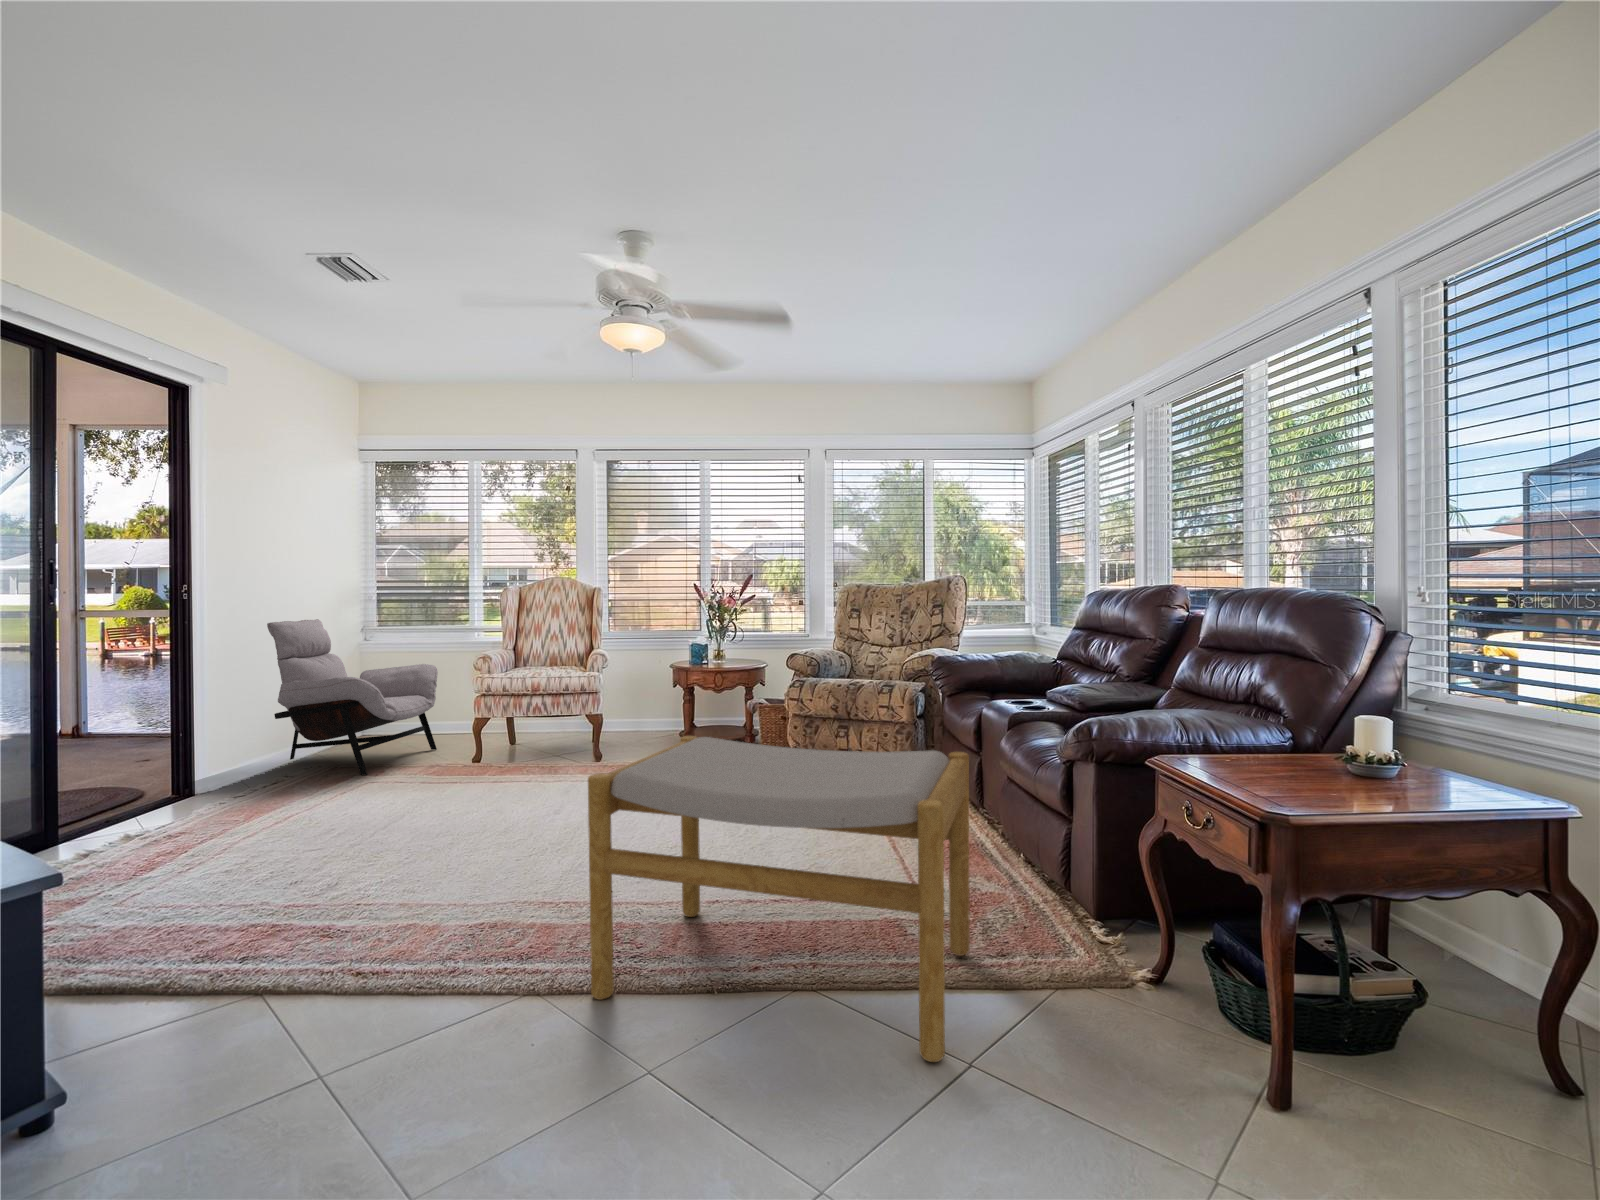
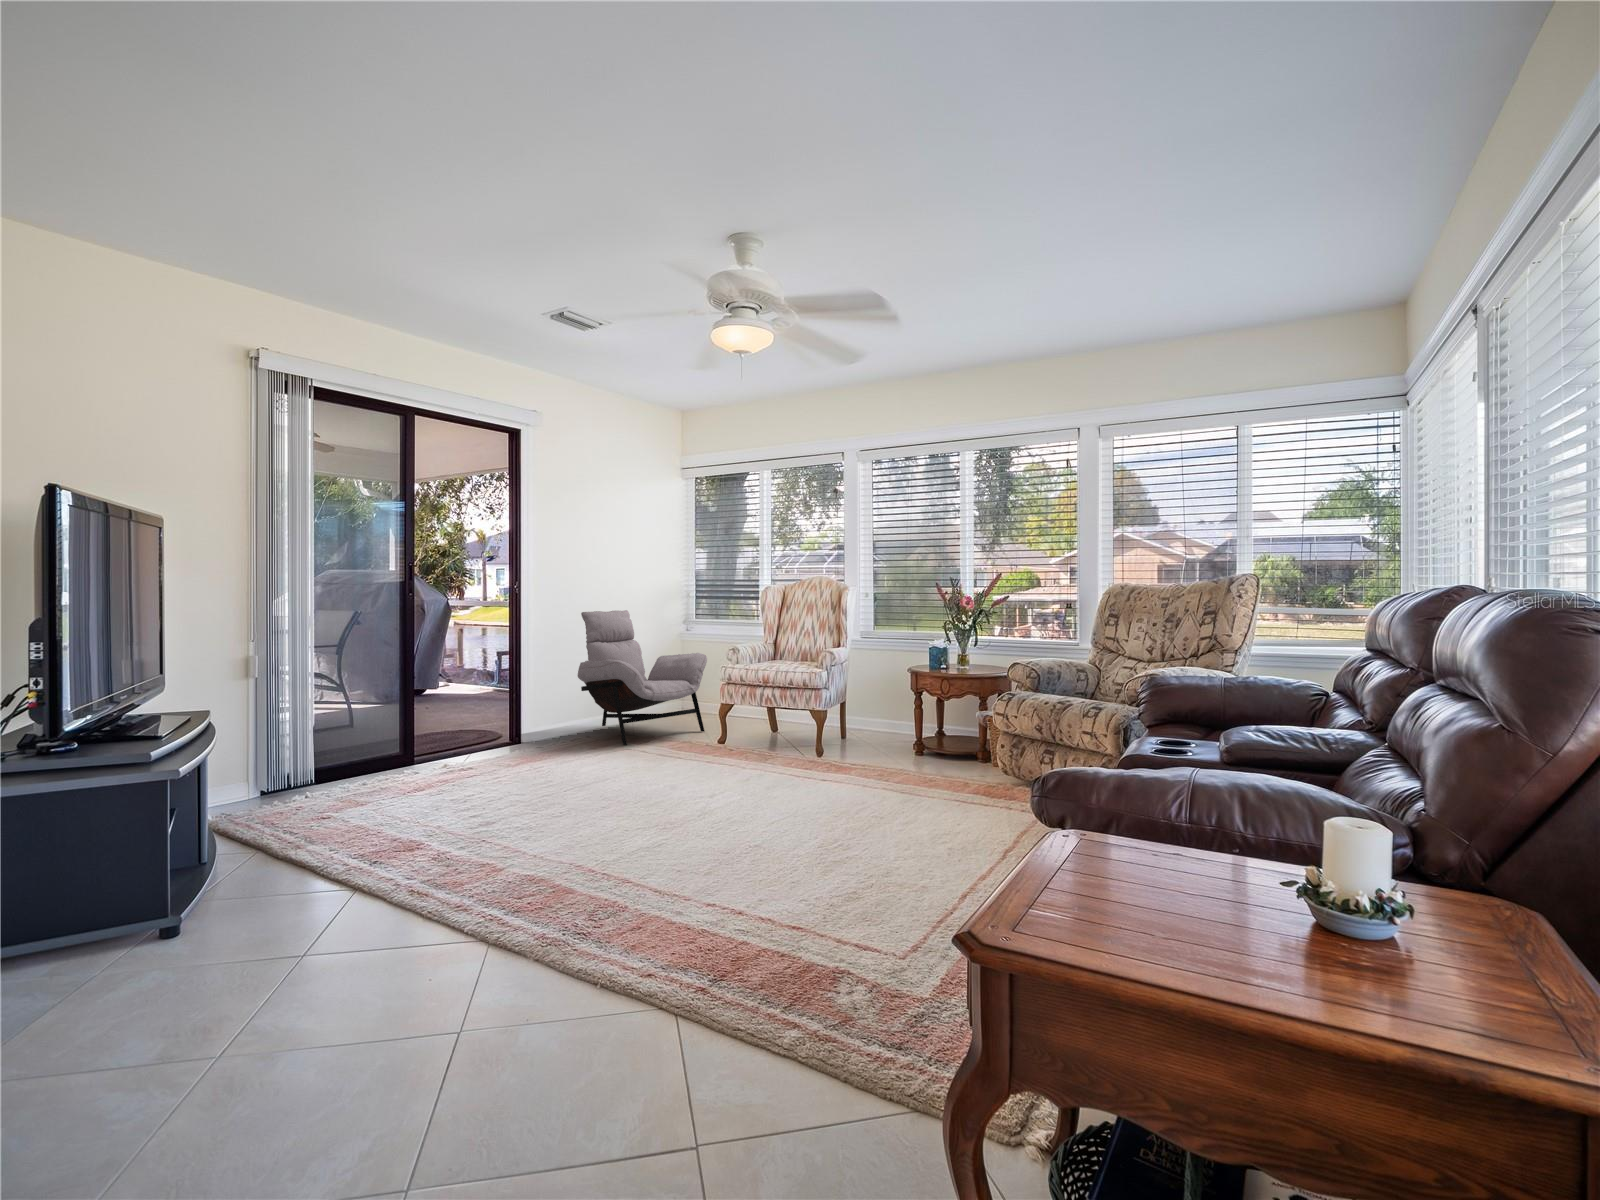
footstool: present [588,736,970,1062] -> none [476,730,810,1087]

